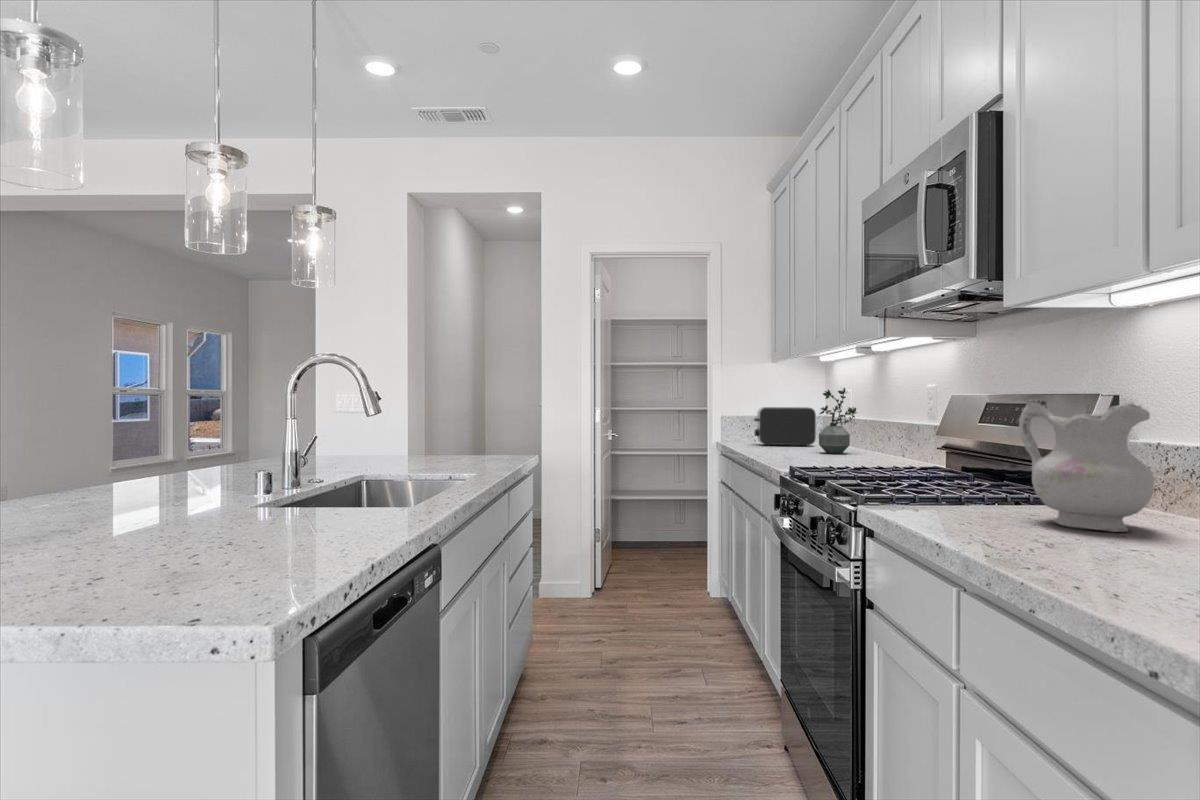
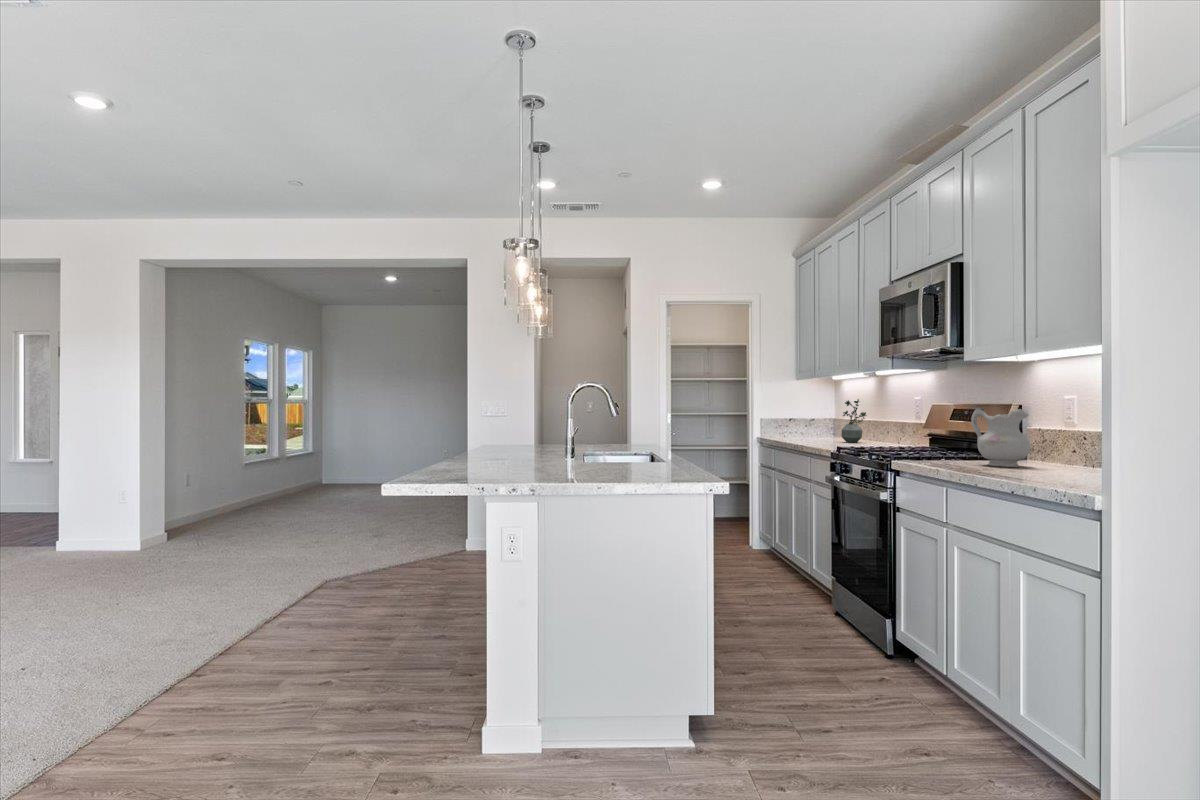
toaster: present [754,407,816,446] -> none [790,412,834,439]

